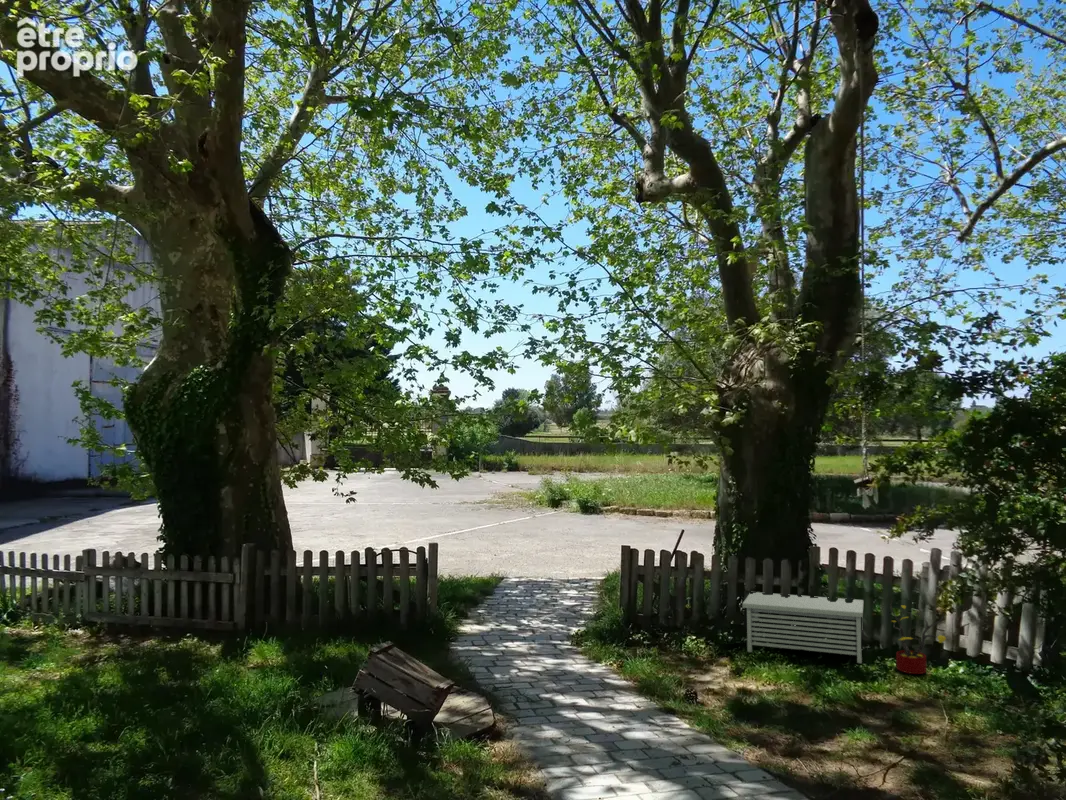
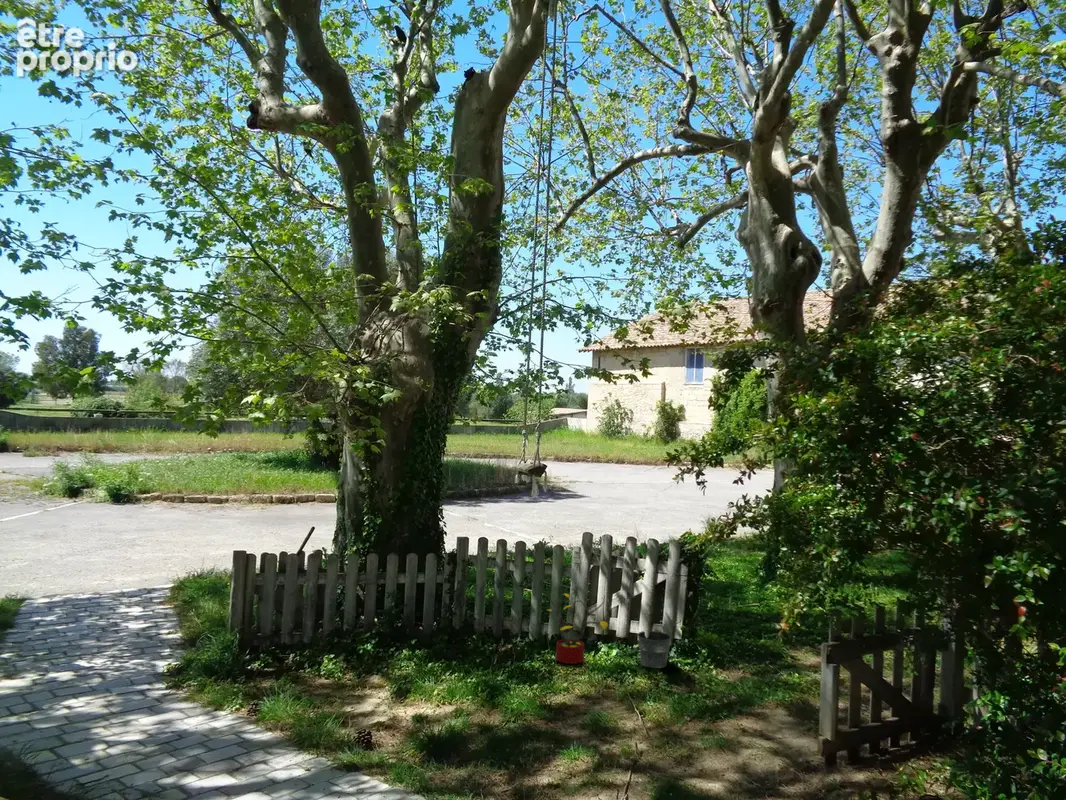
storage bench: present [742,592,863,663] -> none [396,590,525,663]
bucket: none [981,652,1025,691] -> present [634,631,671,668]

